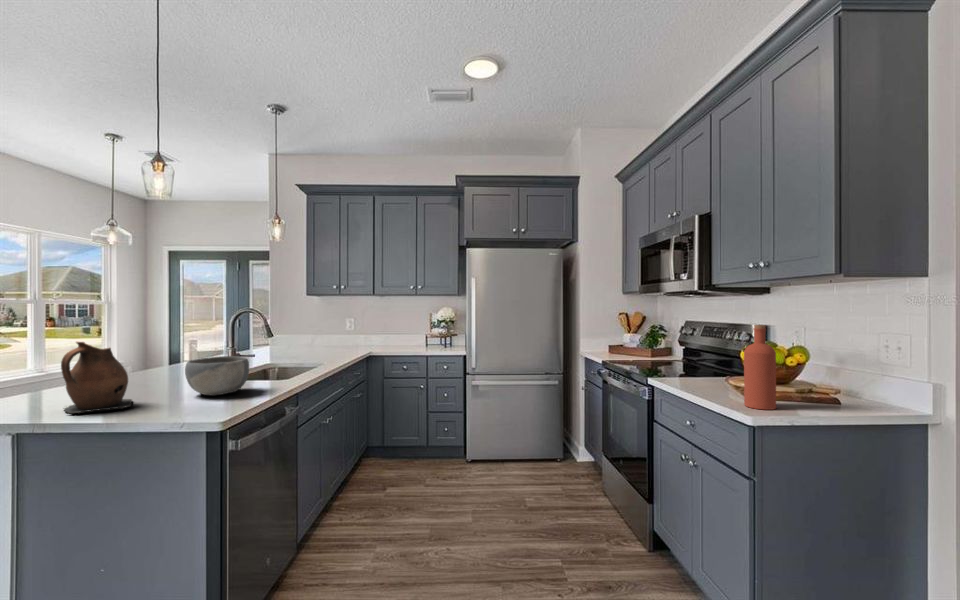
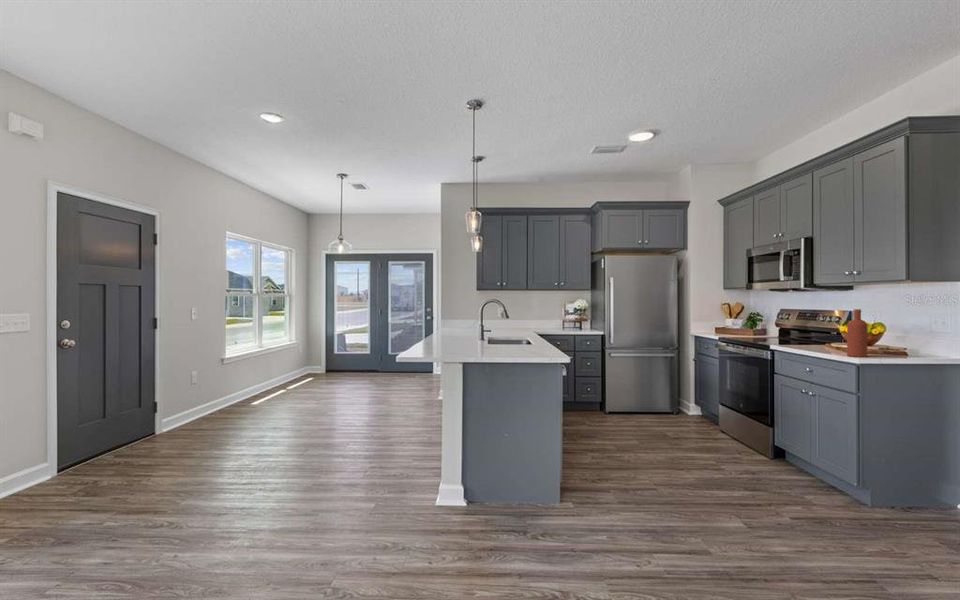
ceramic pitcher: present [61,342,132,413] -> none [462,317,497,355]
bowl: present [185,356,249,395] -> none [503,328,536,350]

